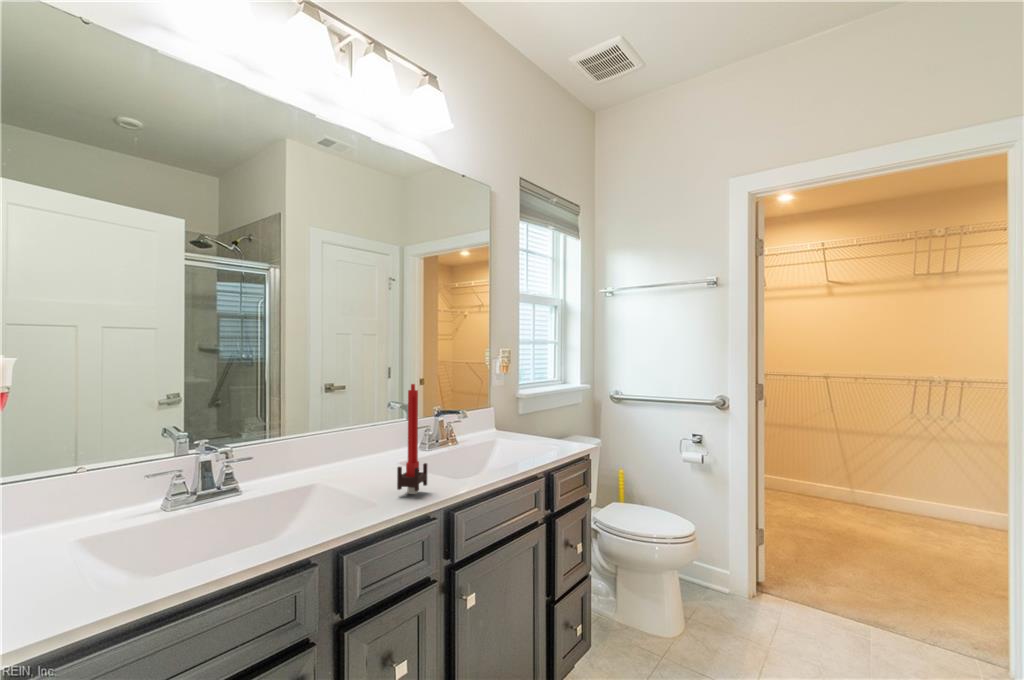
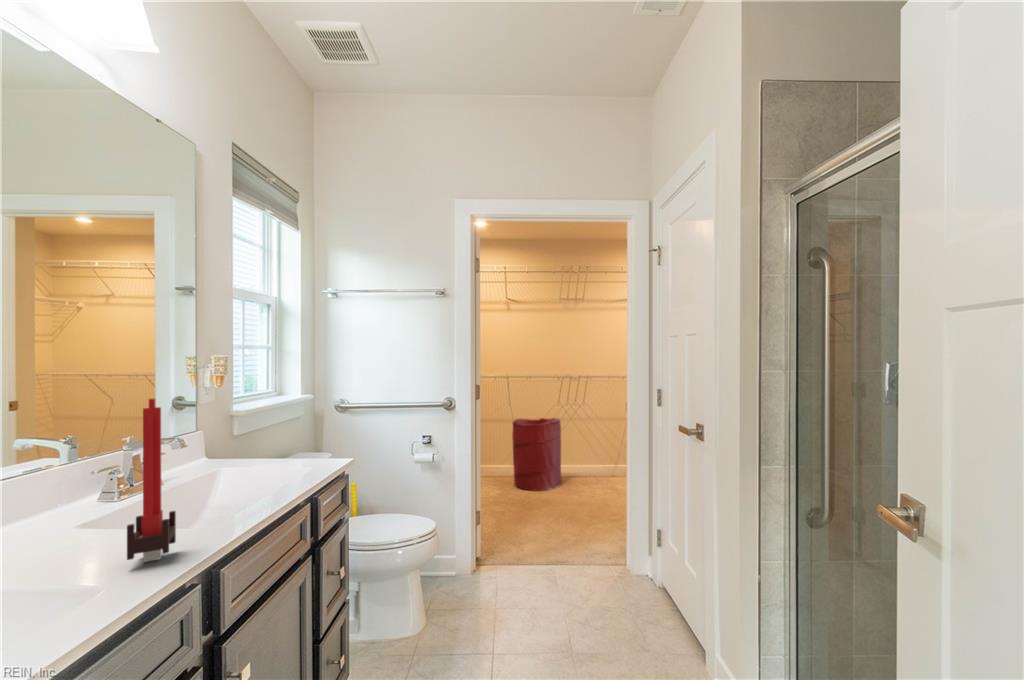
laundry hamper: none [837,434,917,533] -> present [512,418,561,491]

